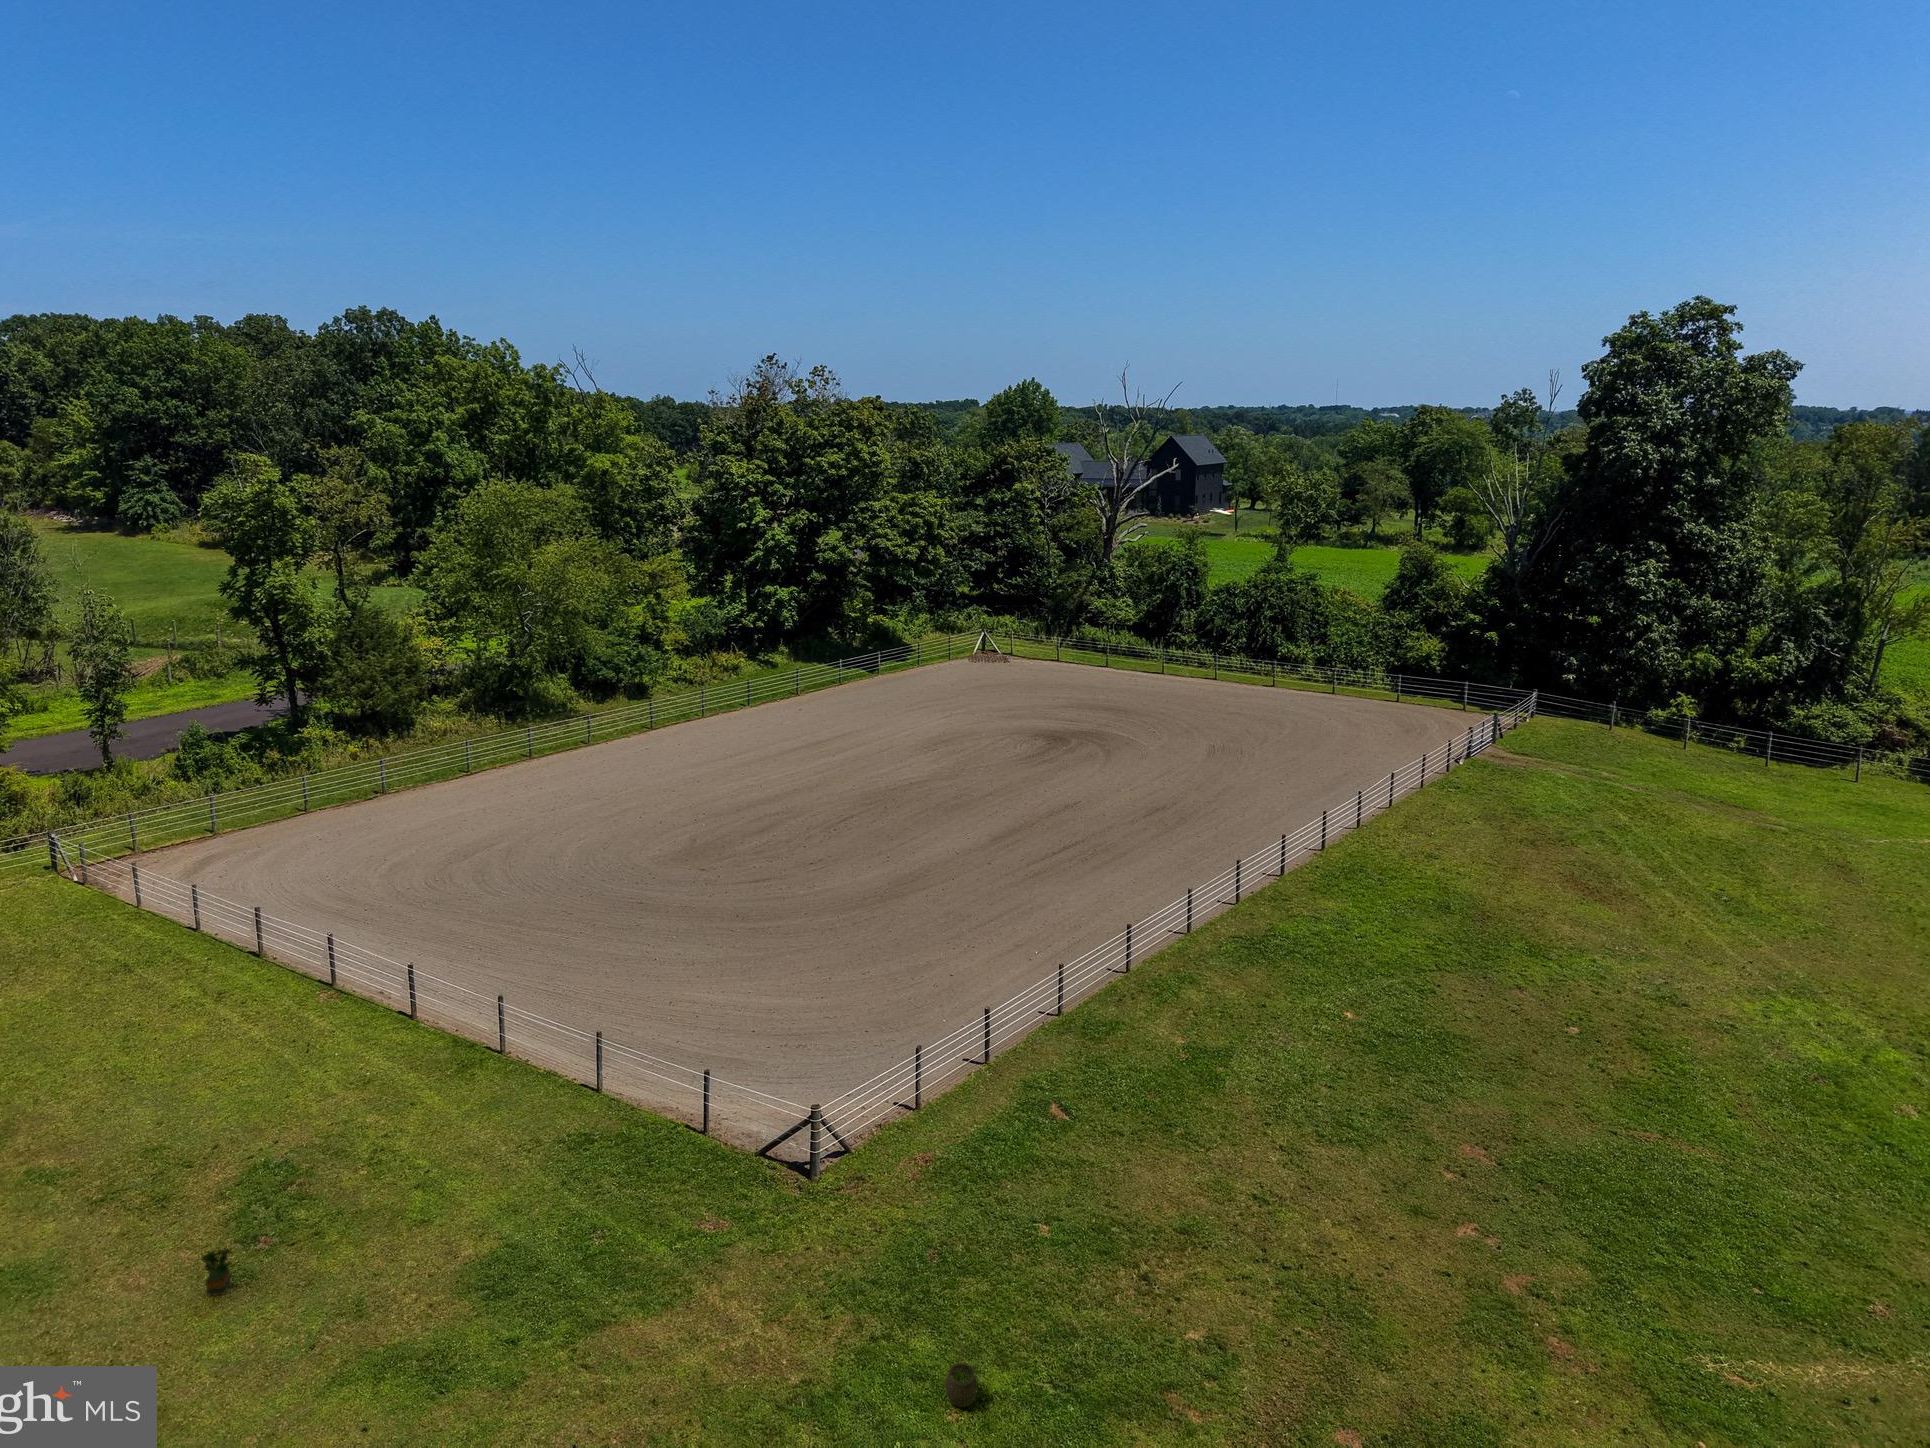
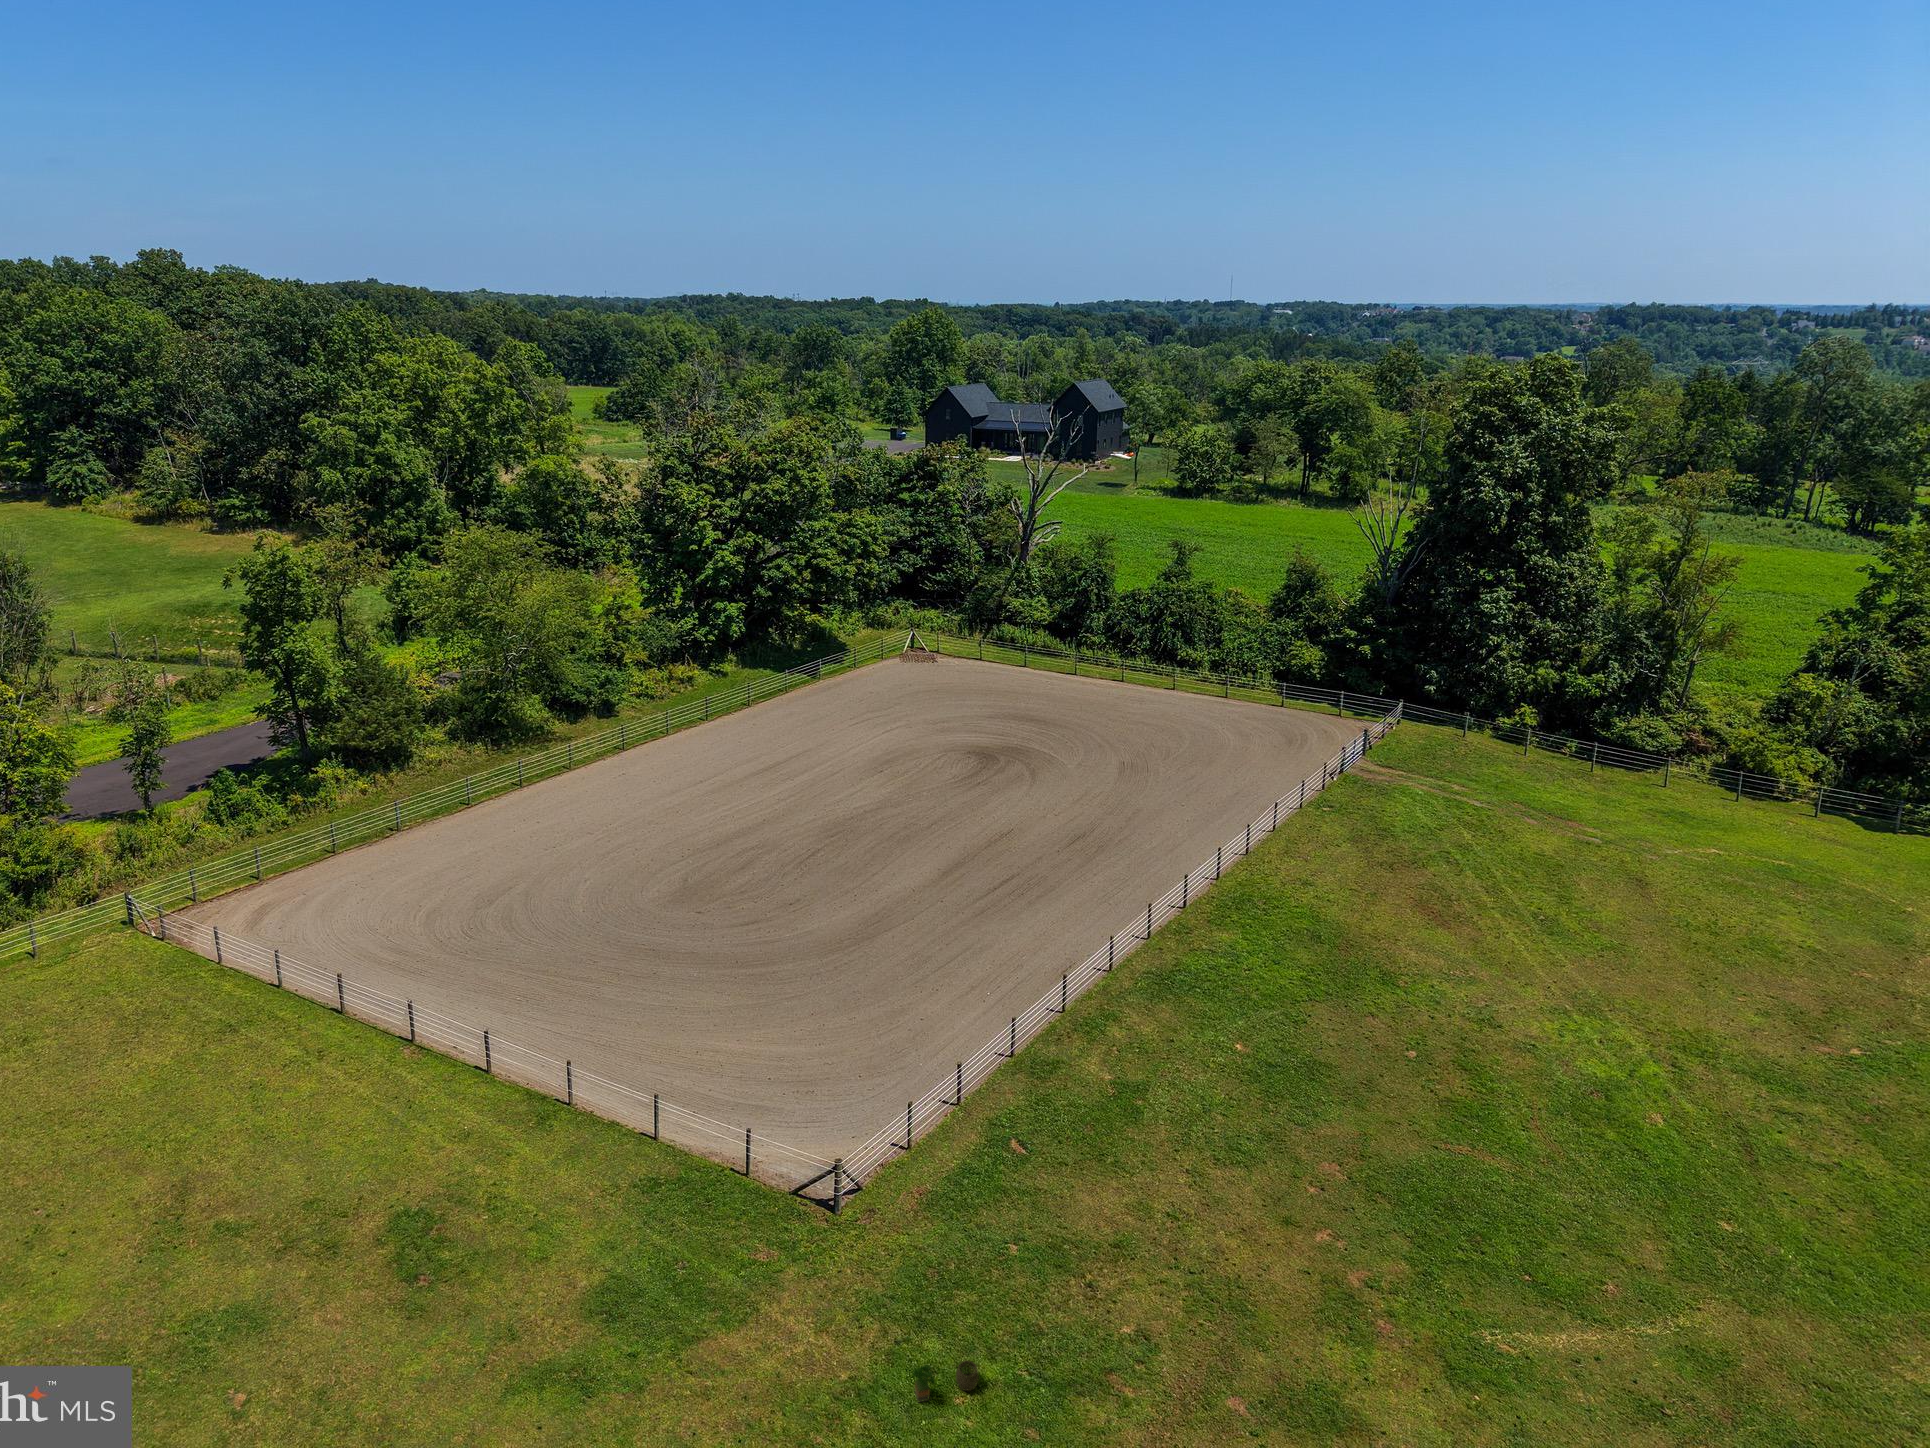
potted tree: present [201,1248,232,1296] -> present [913,1365,935,1402]

